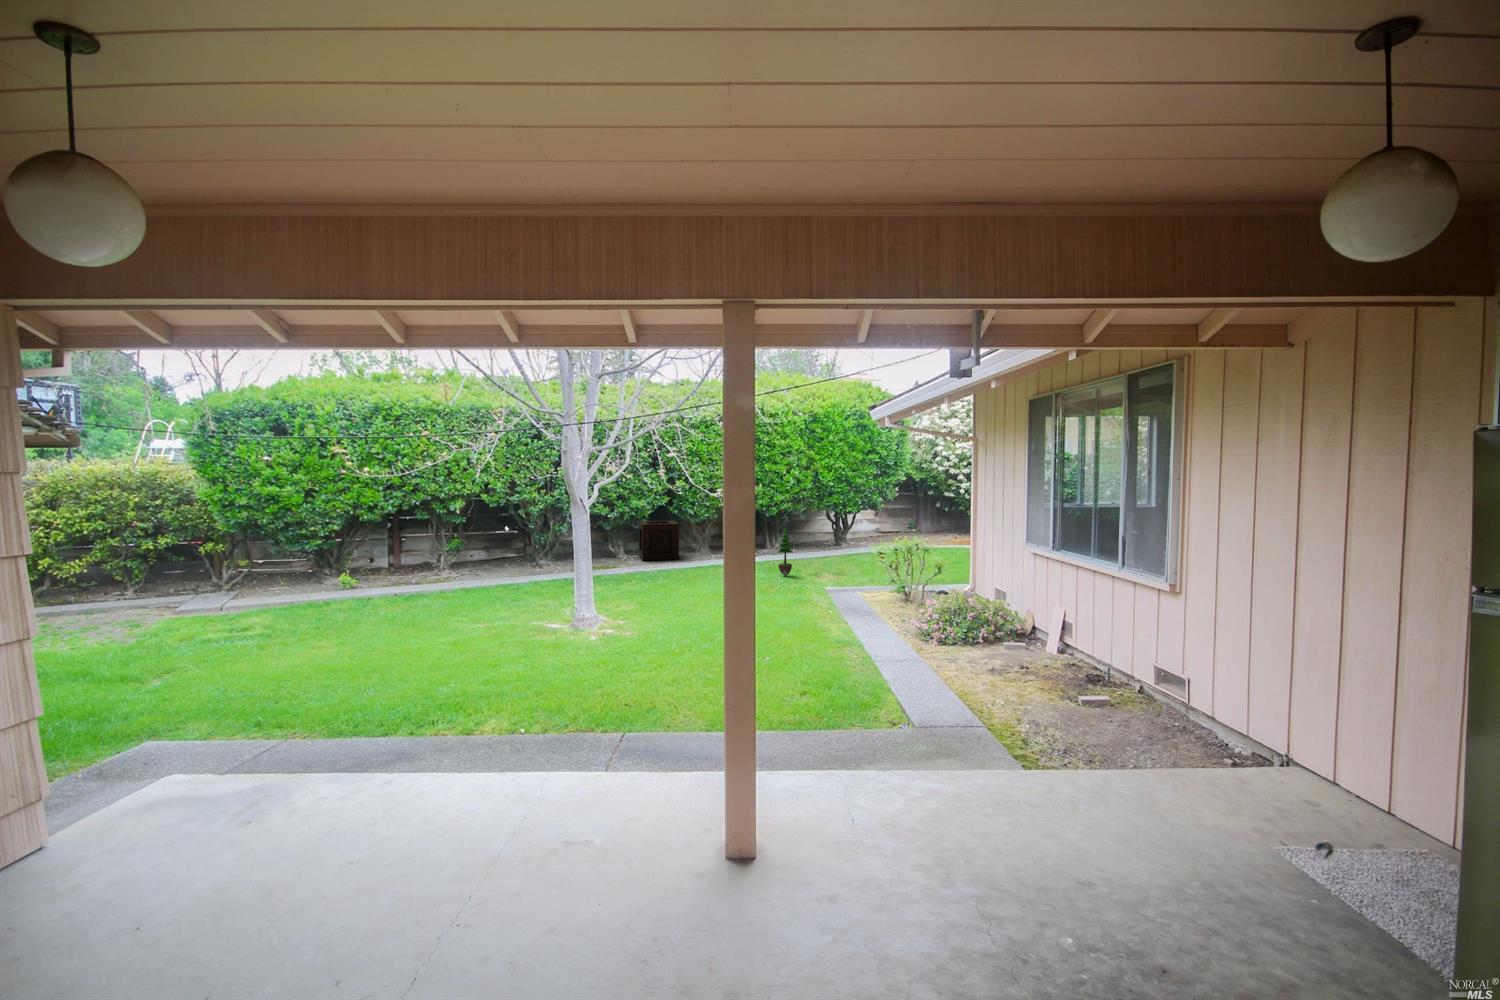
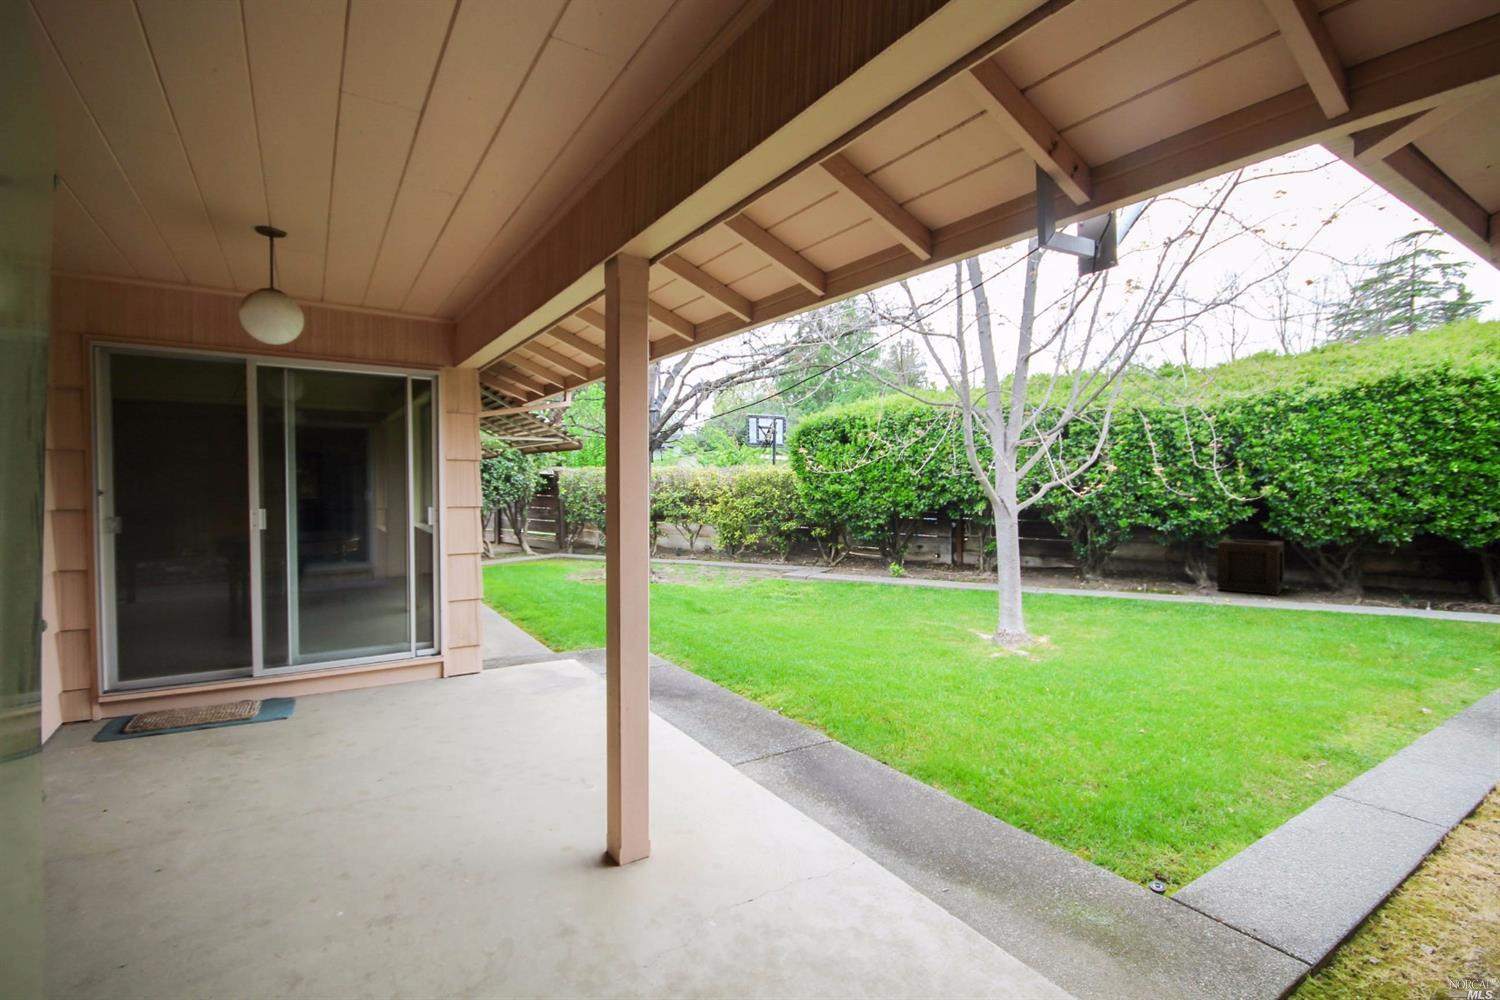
potted tree: present [777,528,793,576] -> none [1423,561,1466,646]

